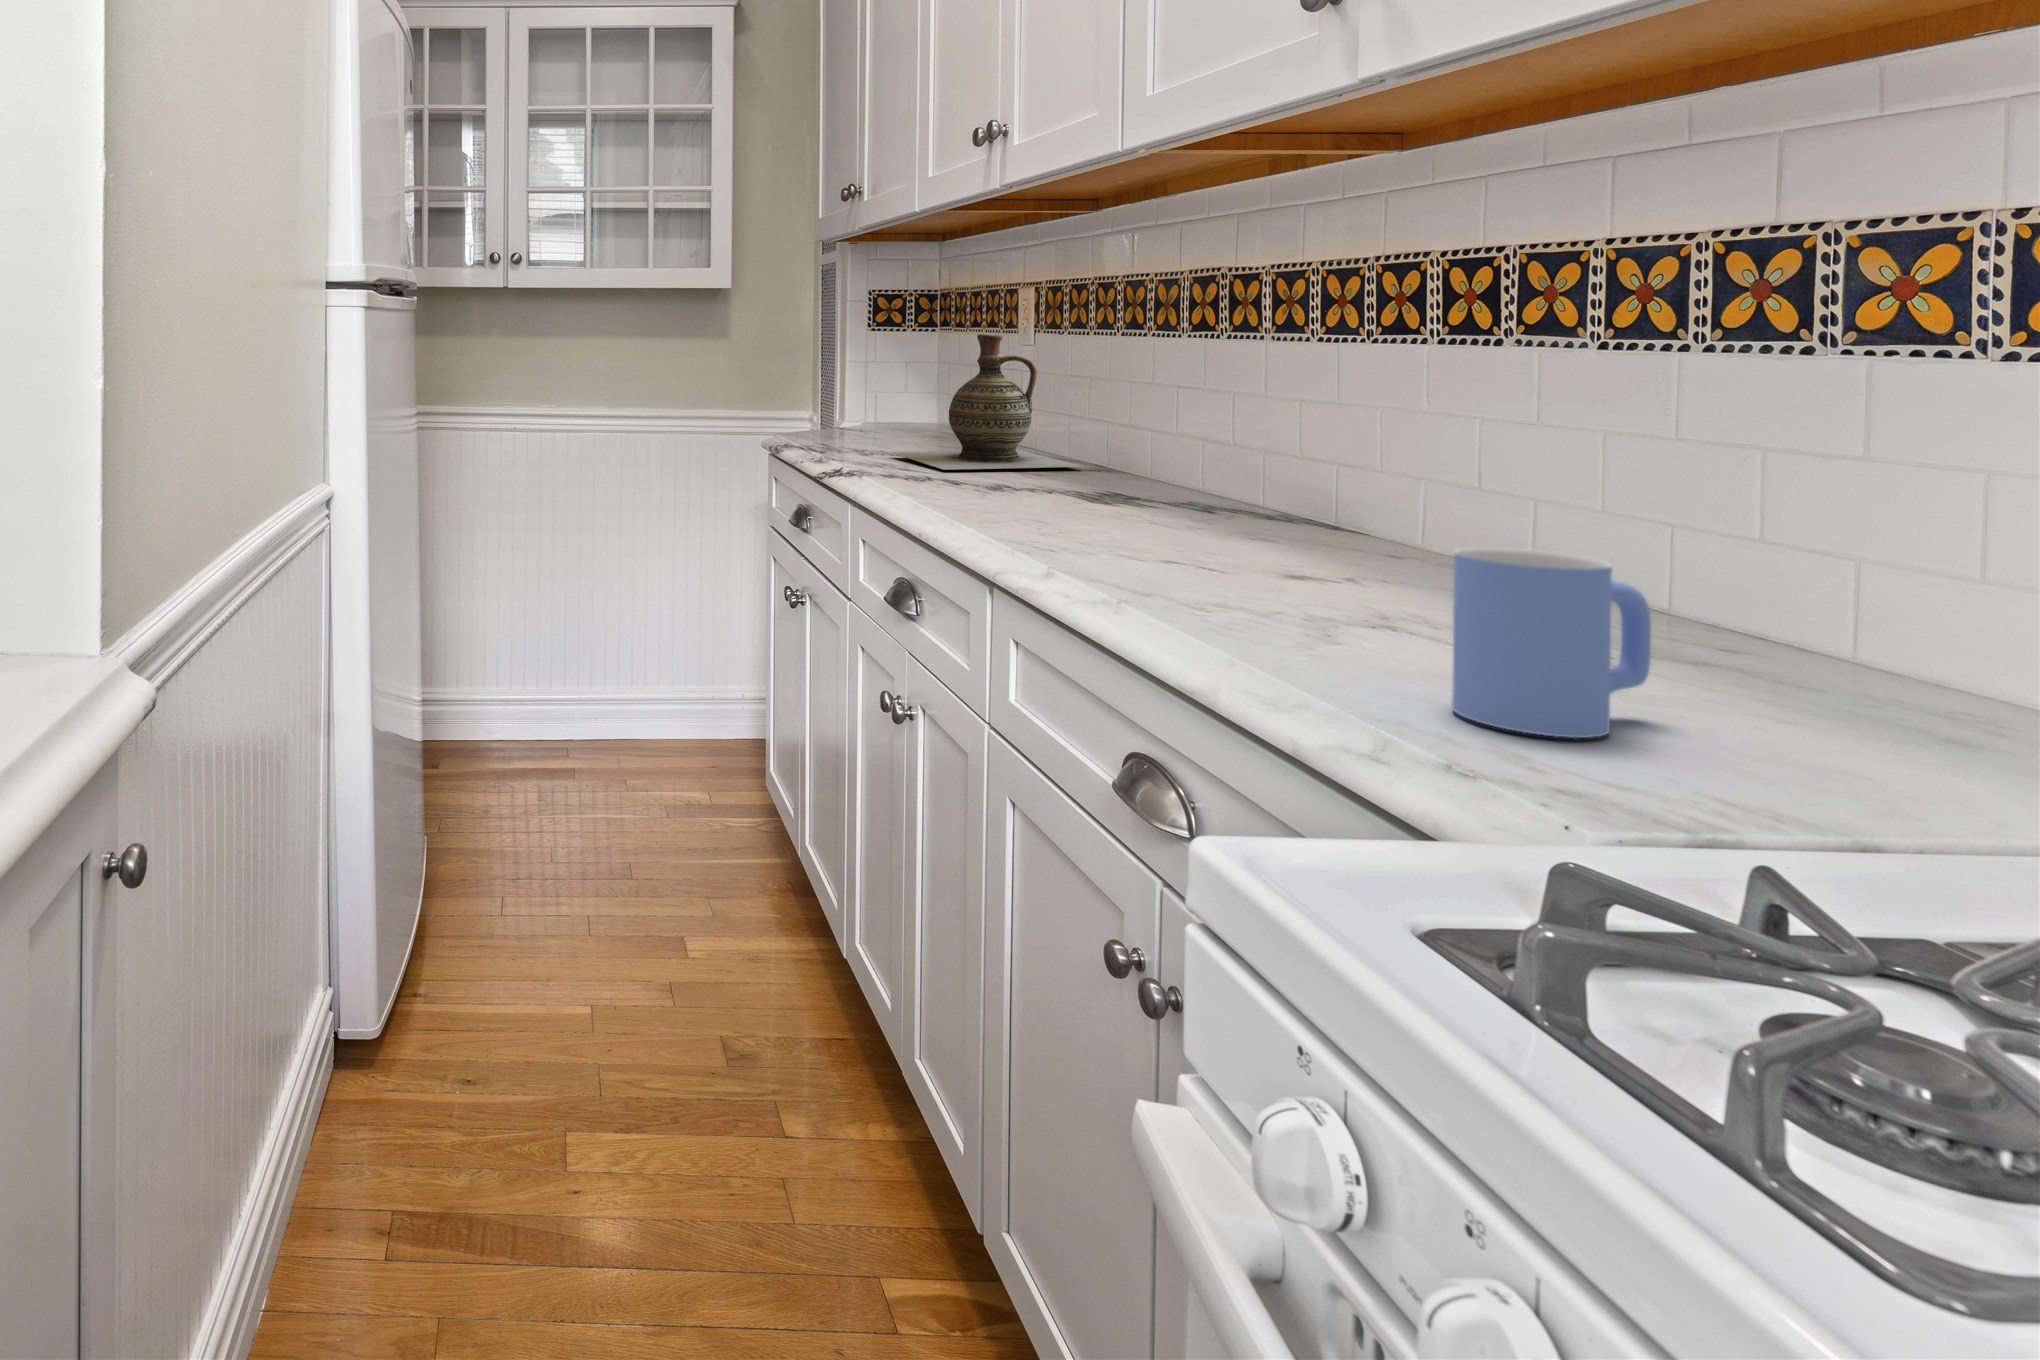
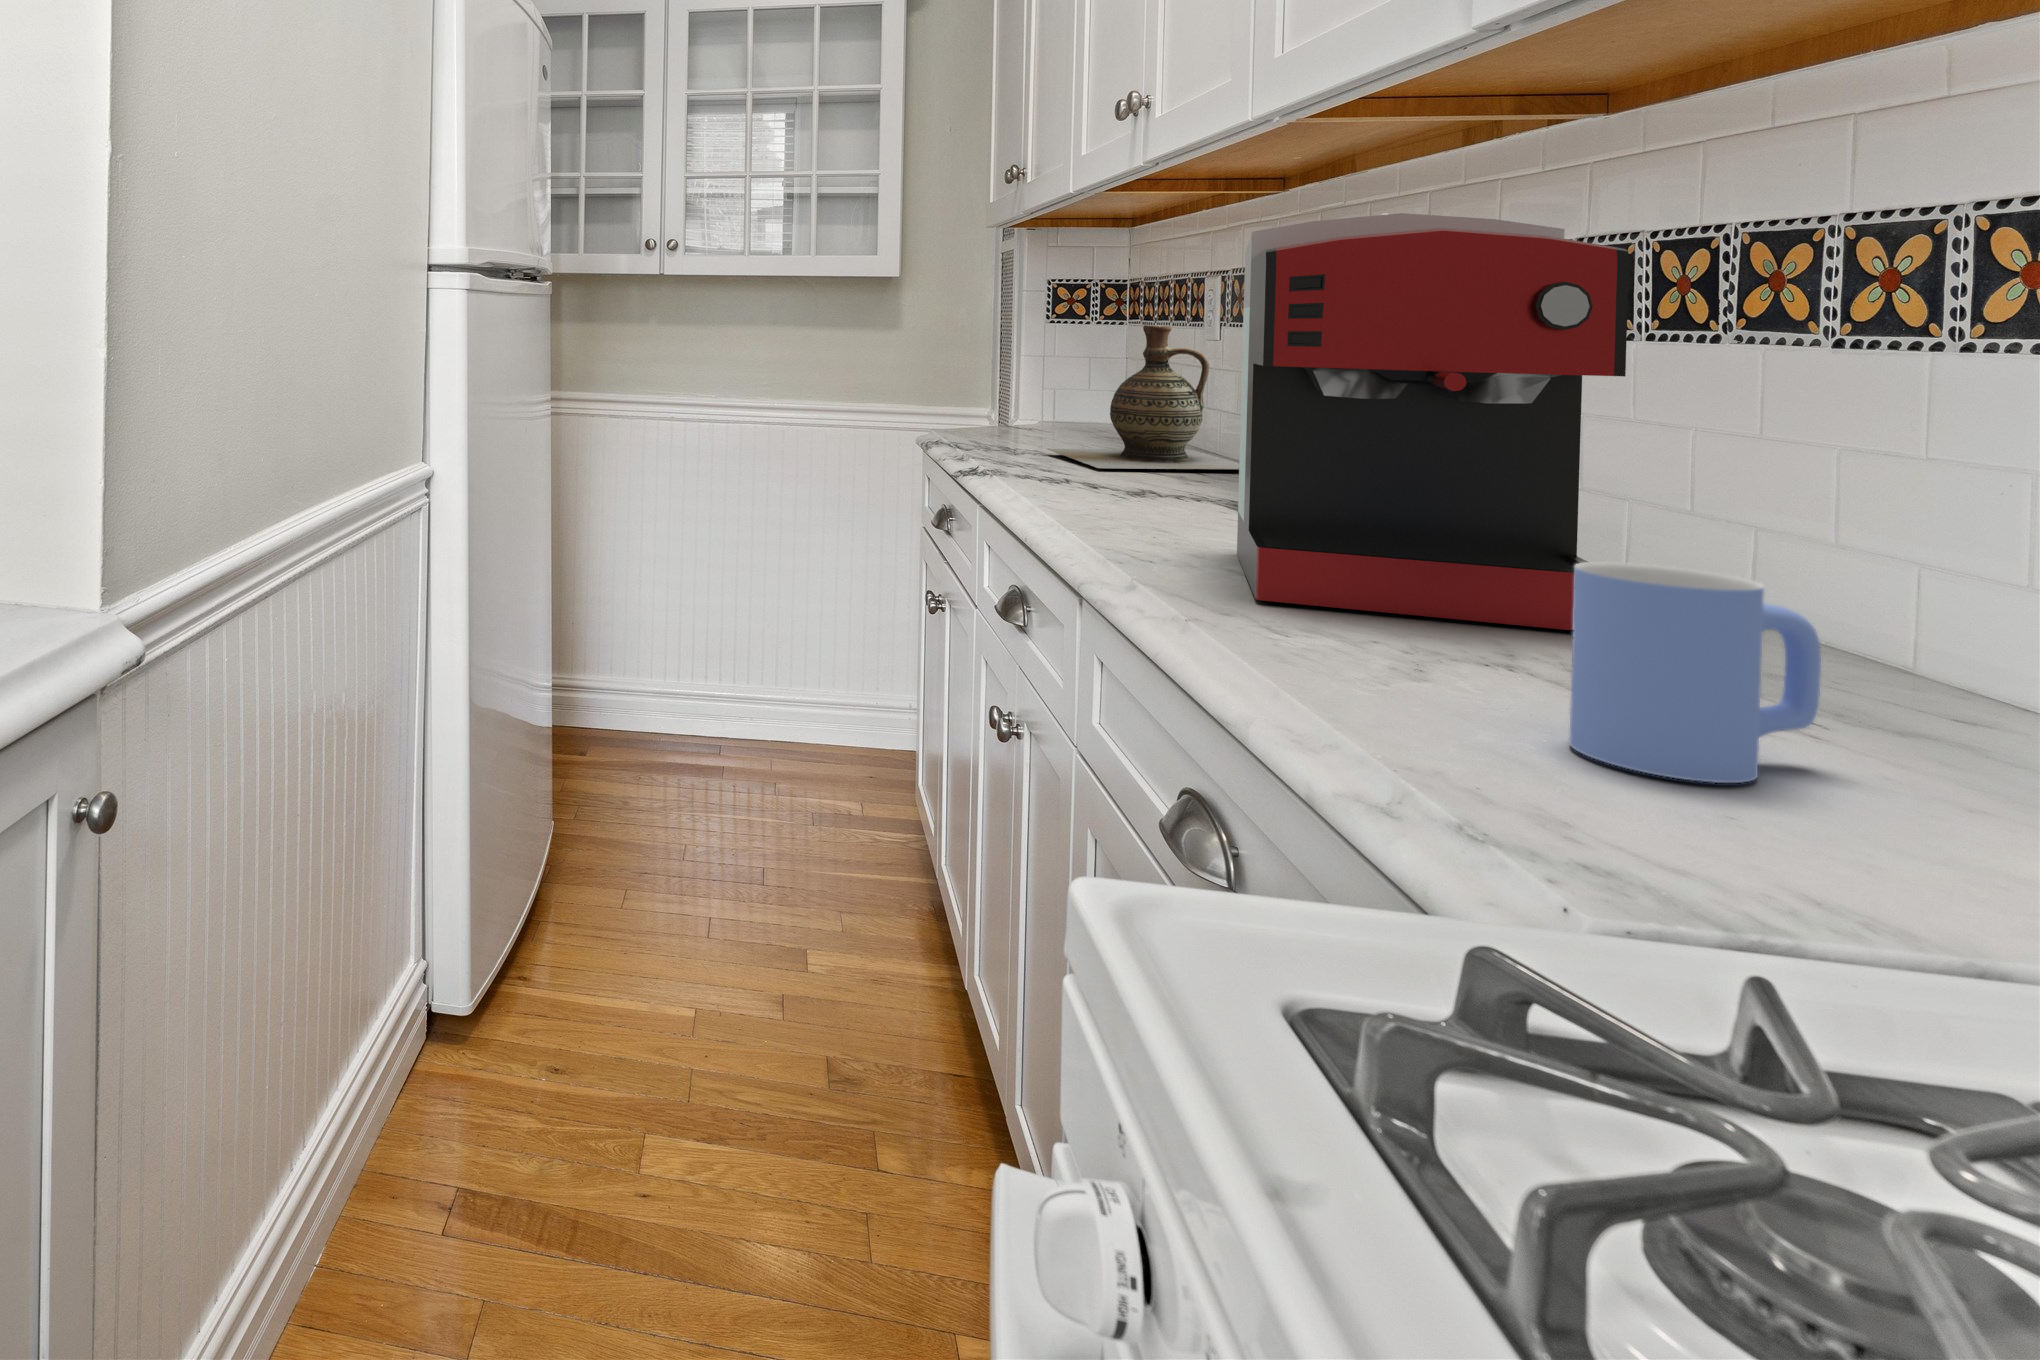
coffee maker: none [1101,234,1449,609] -> present [1237,213,1629,630]

